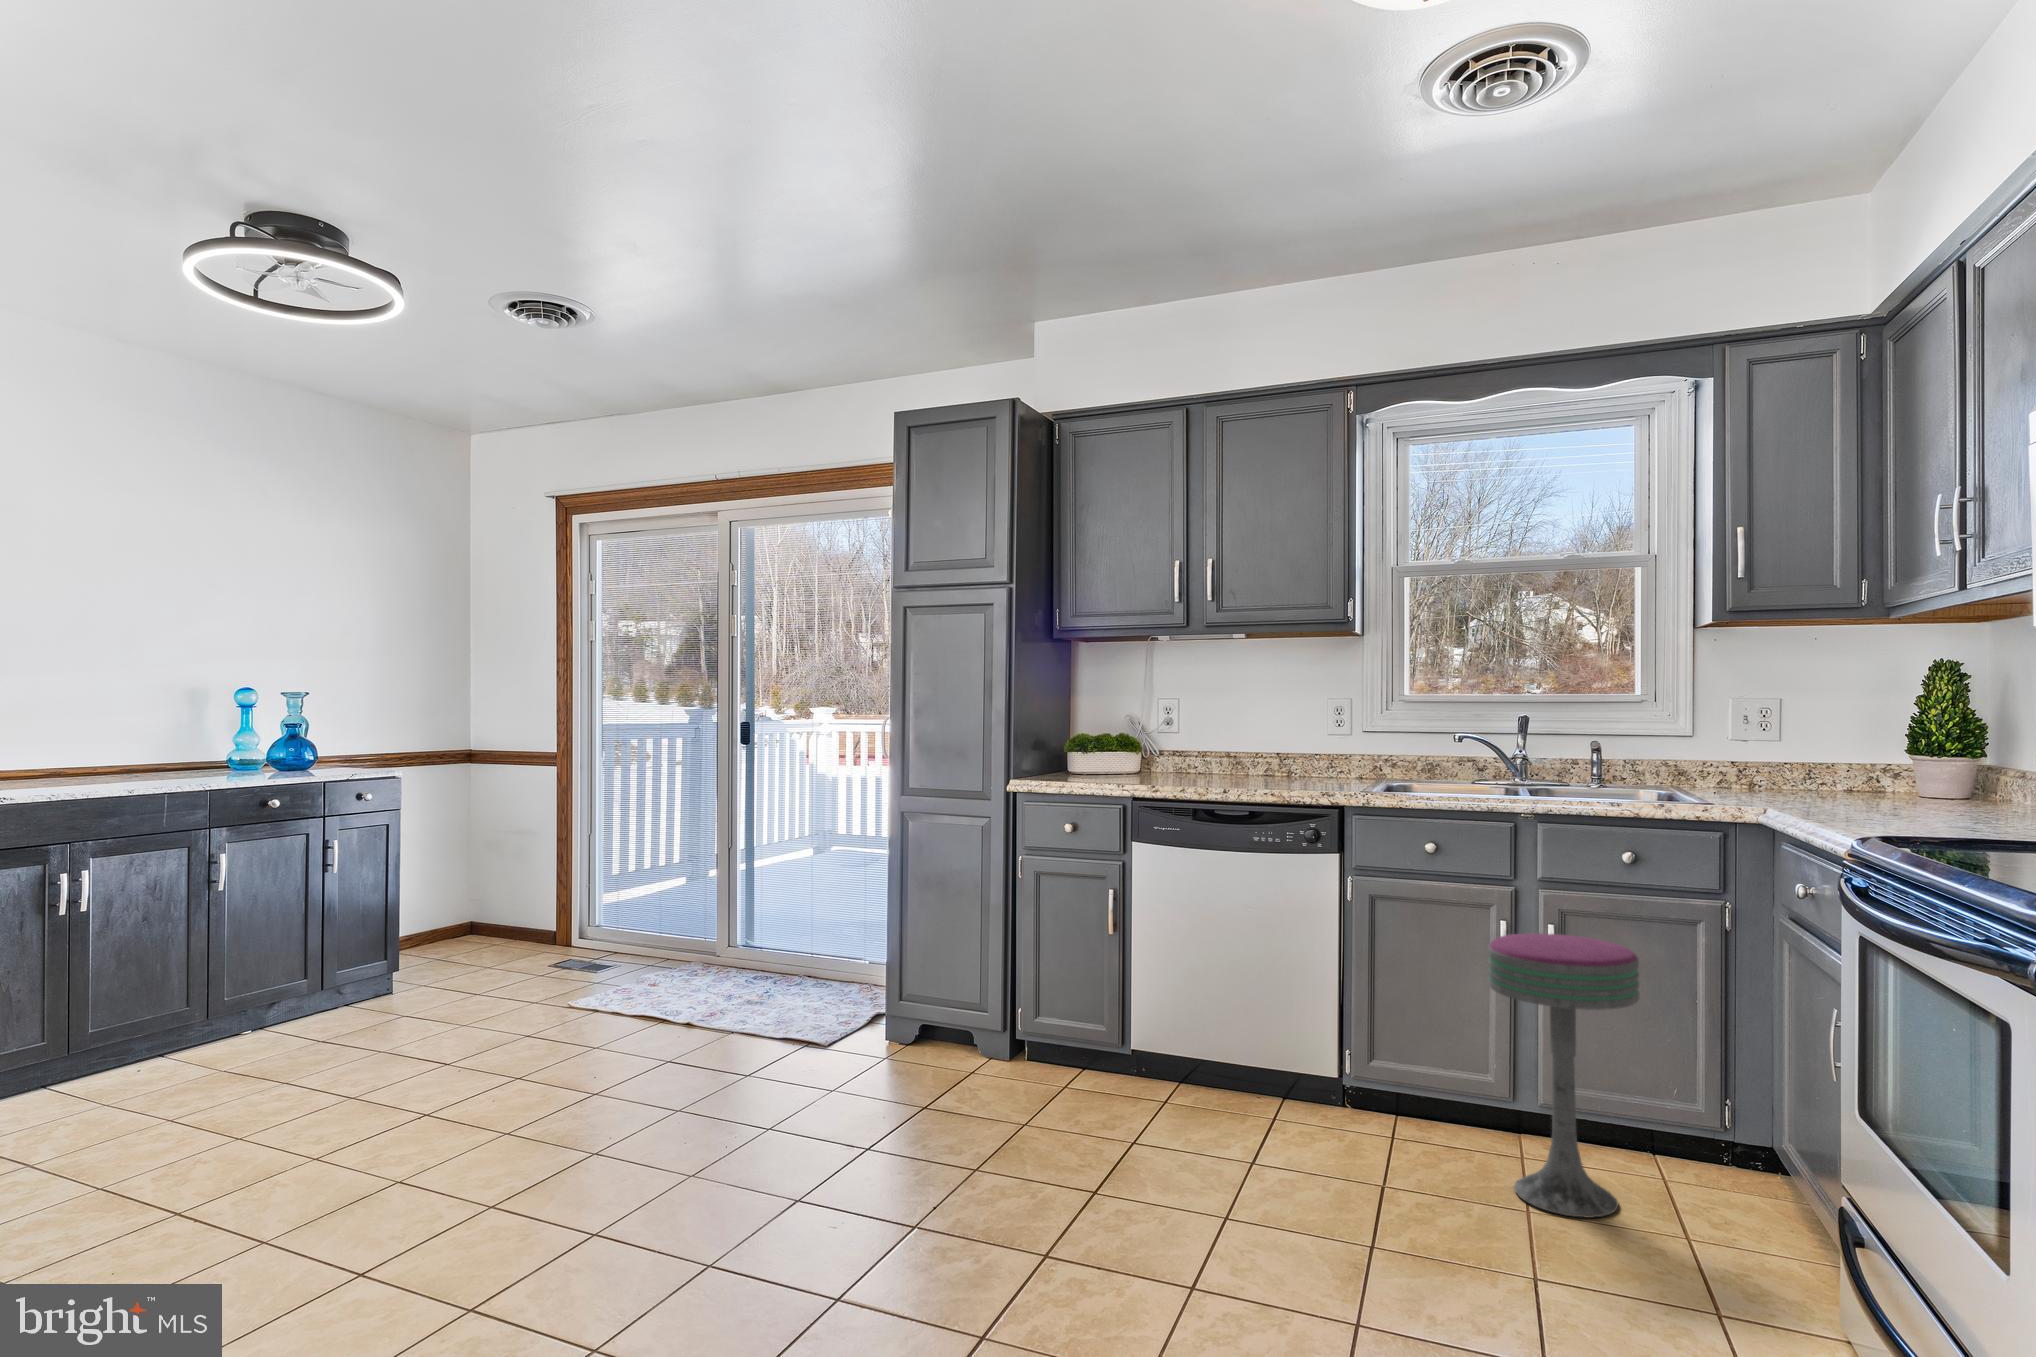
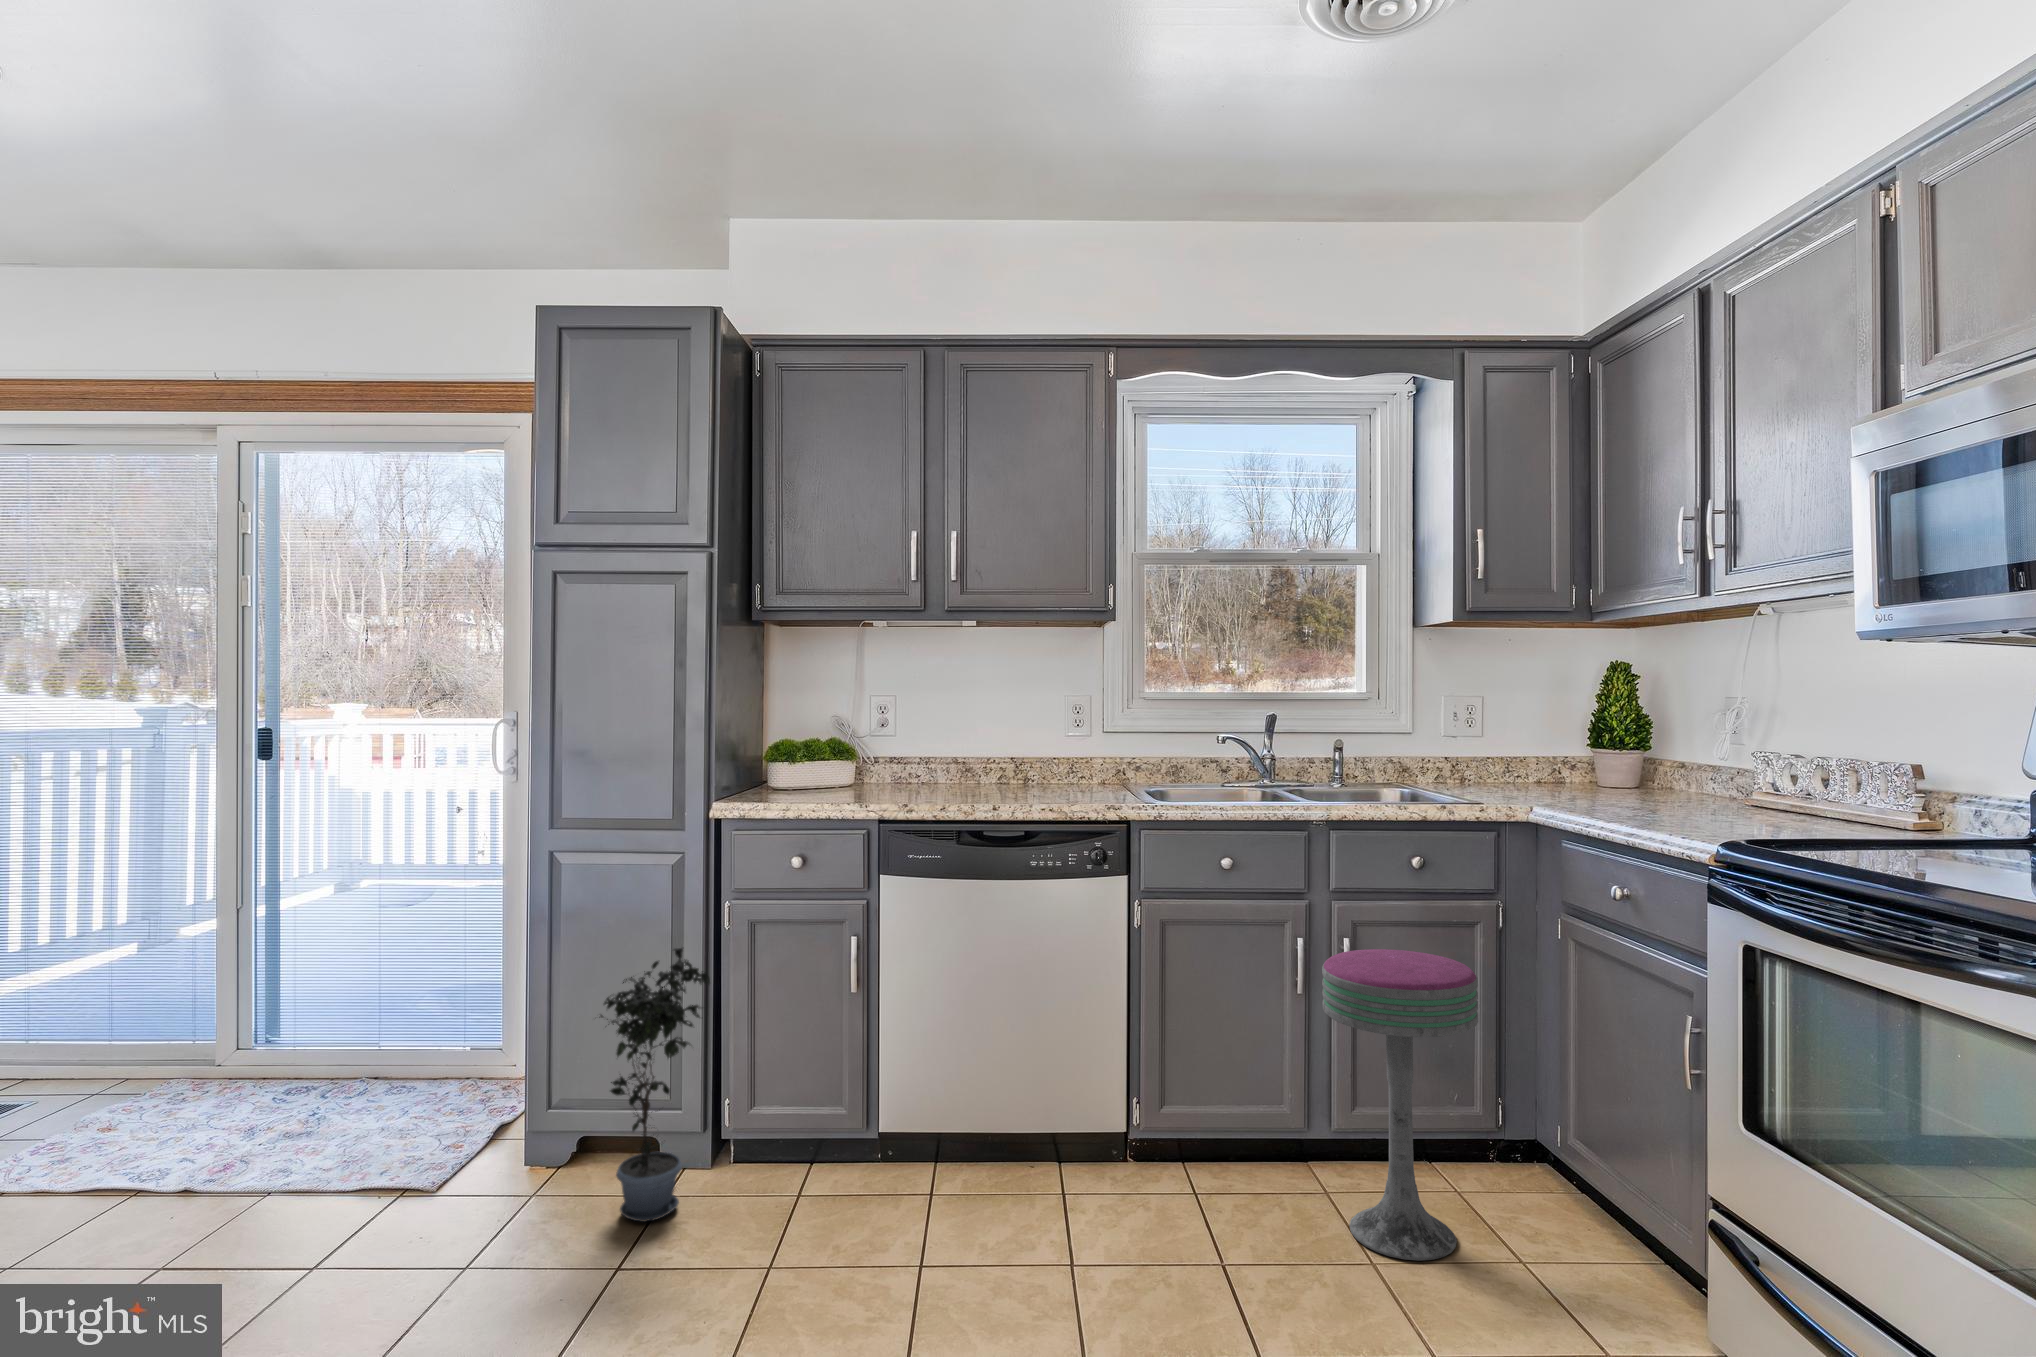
potted plant: none [918,885,999,1085] -> present [599,948,710,1222]

